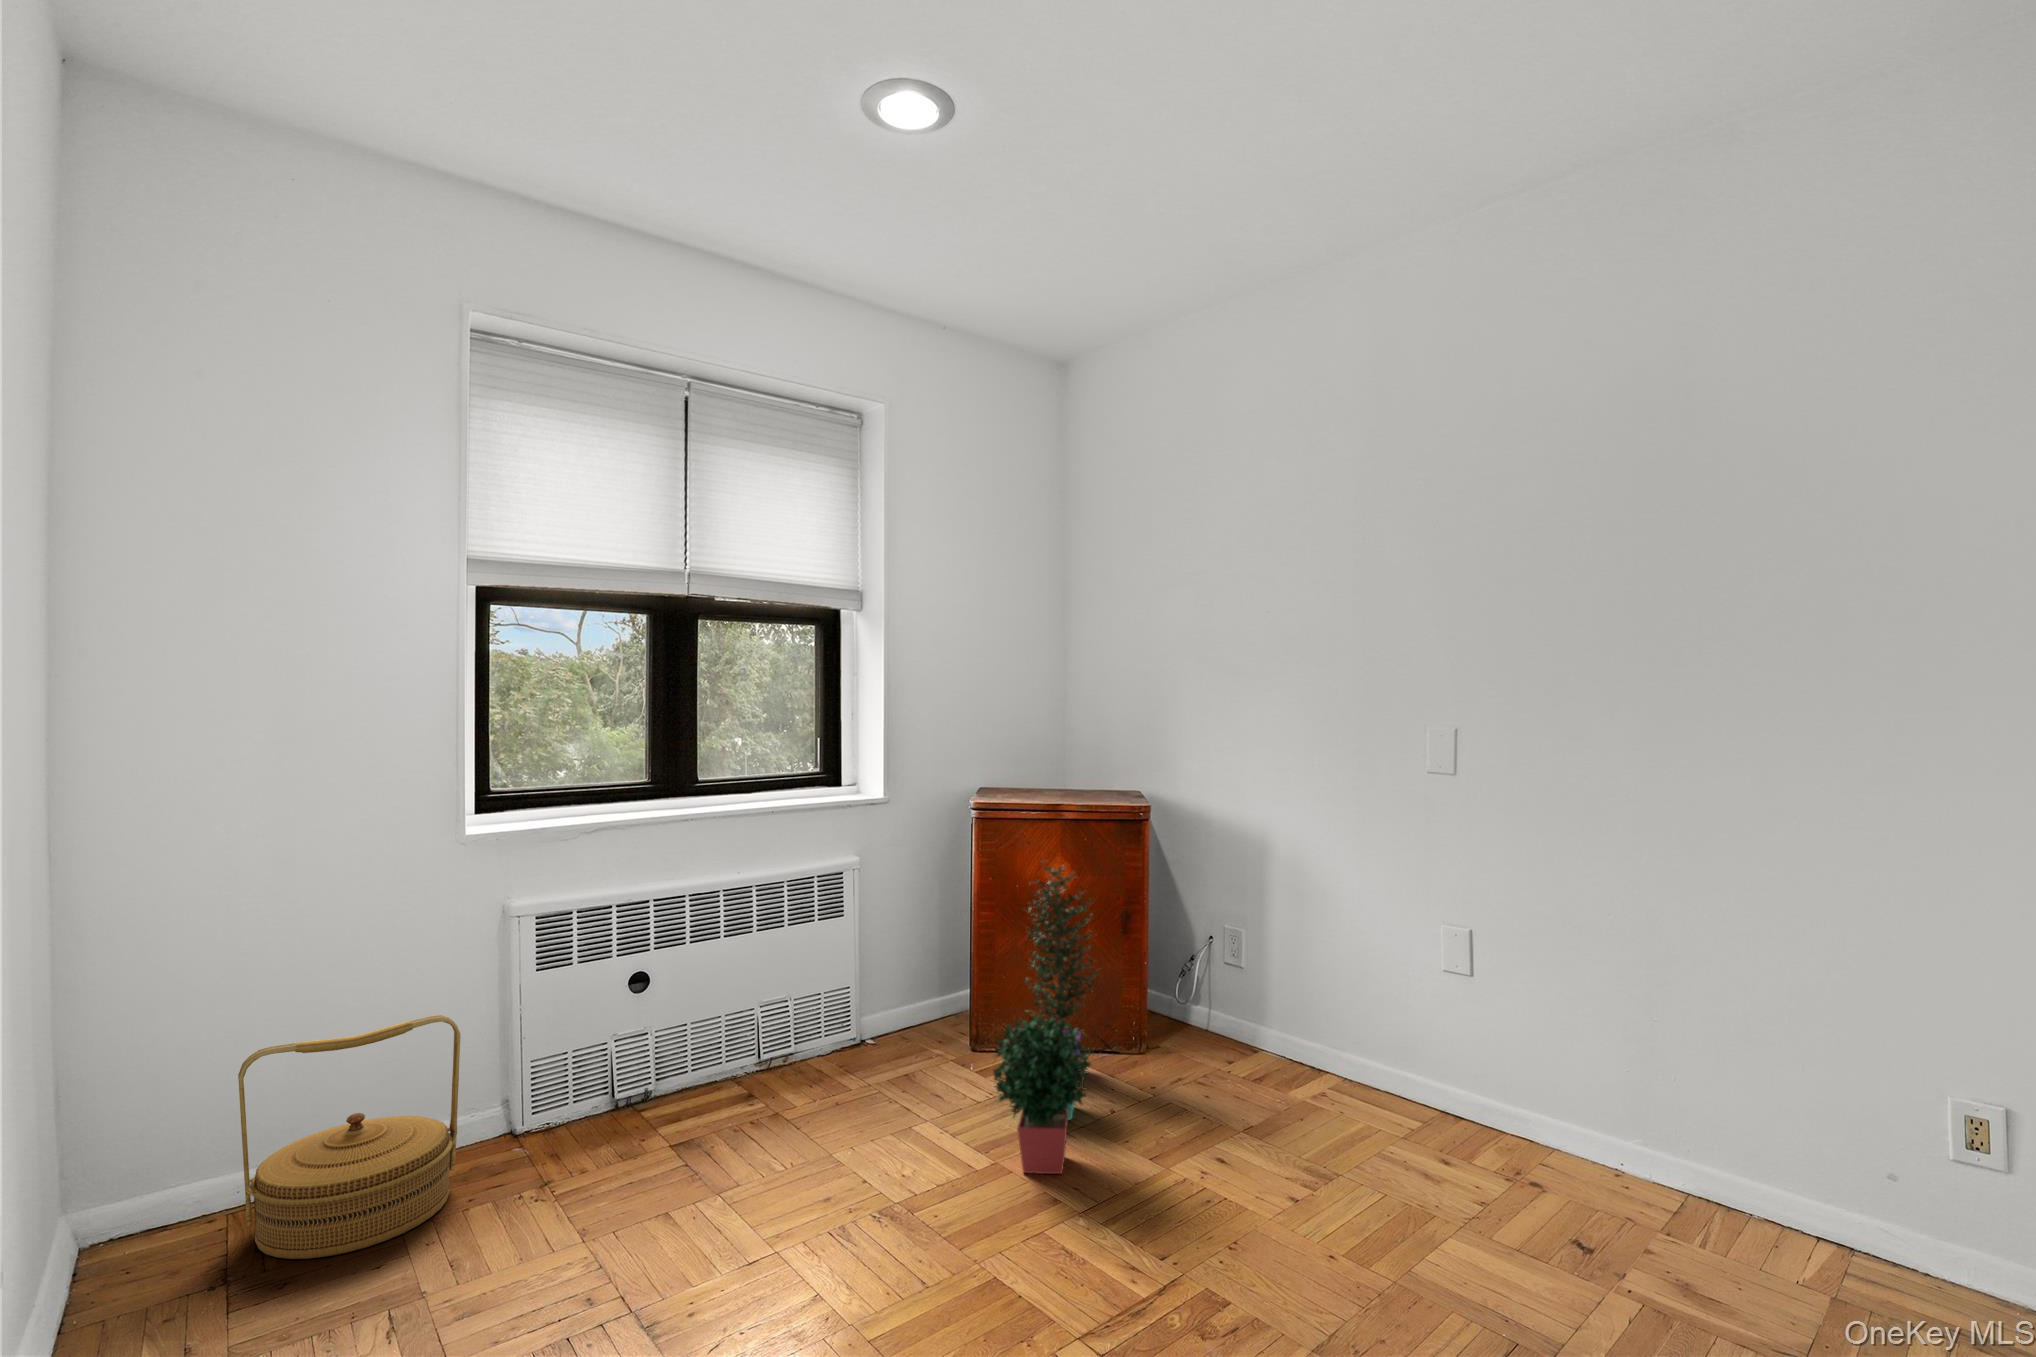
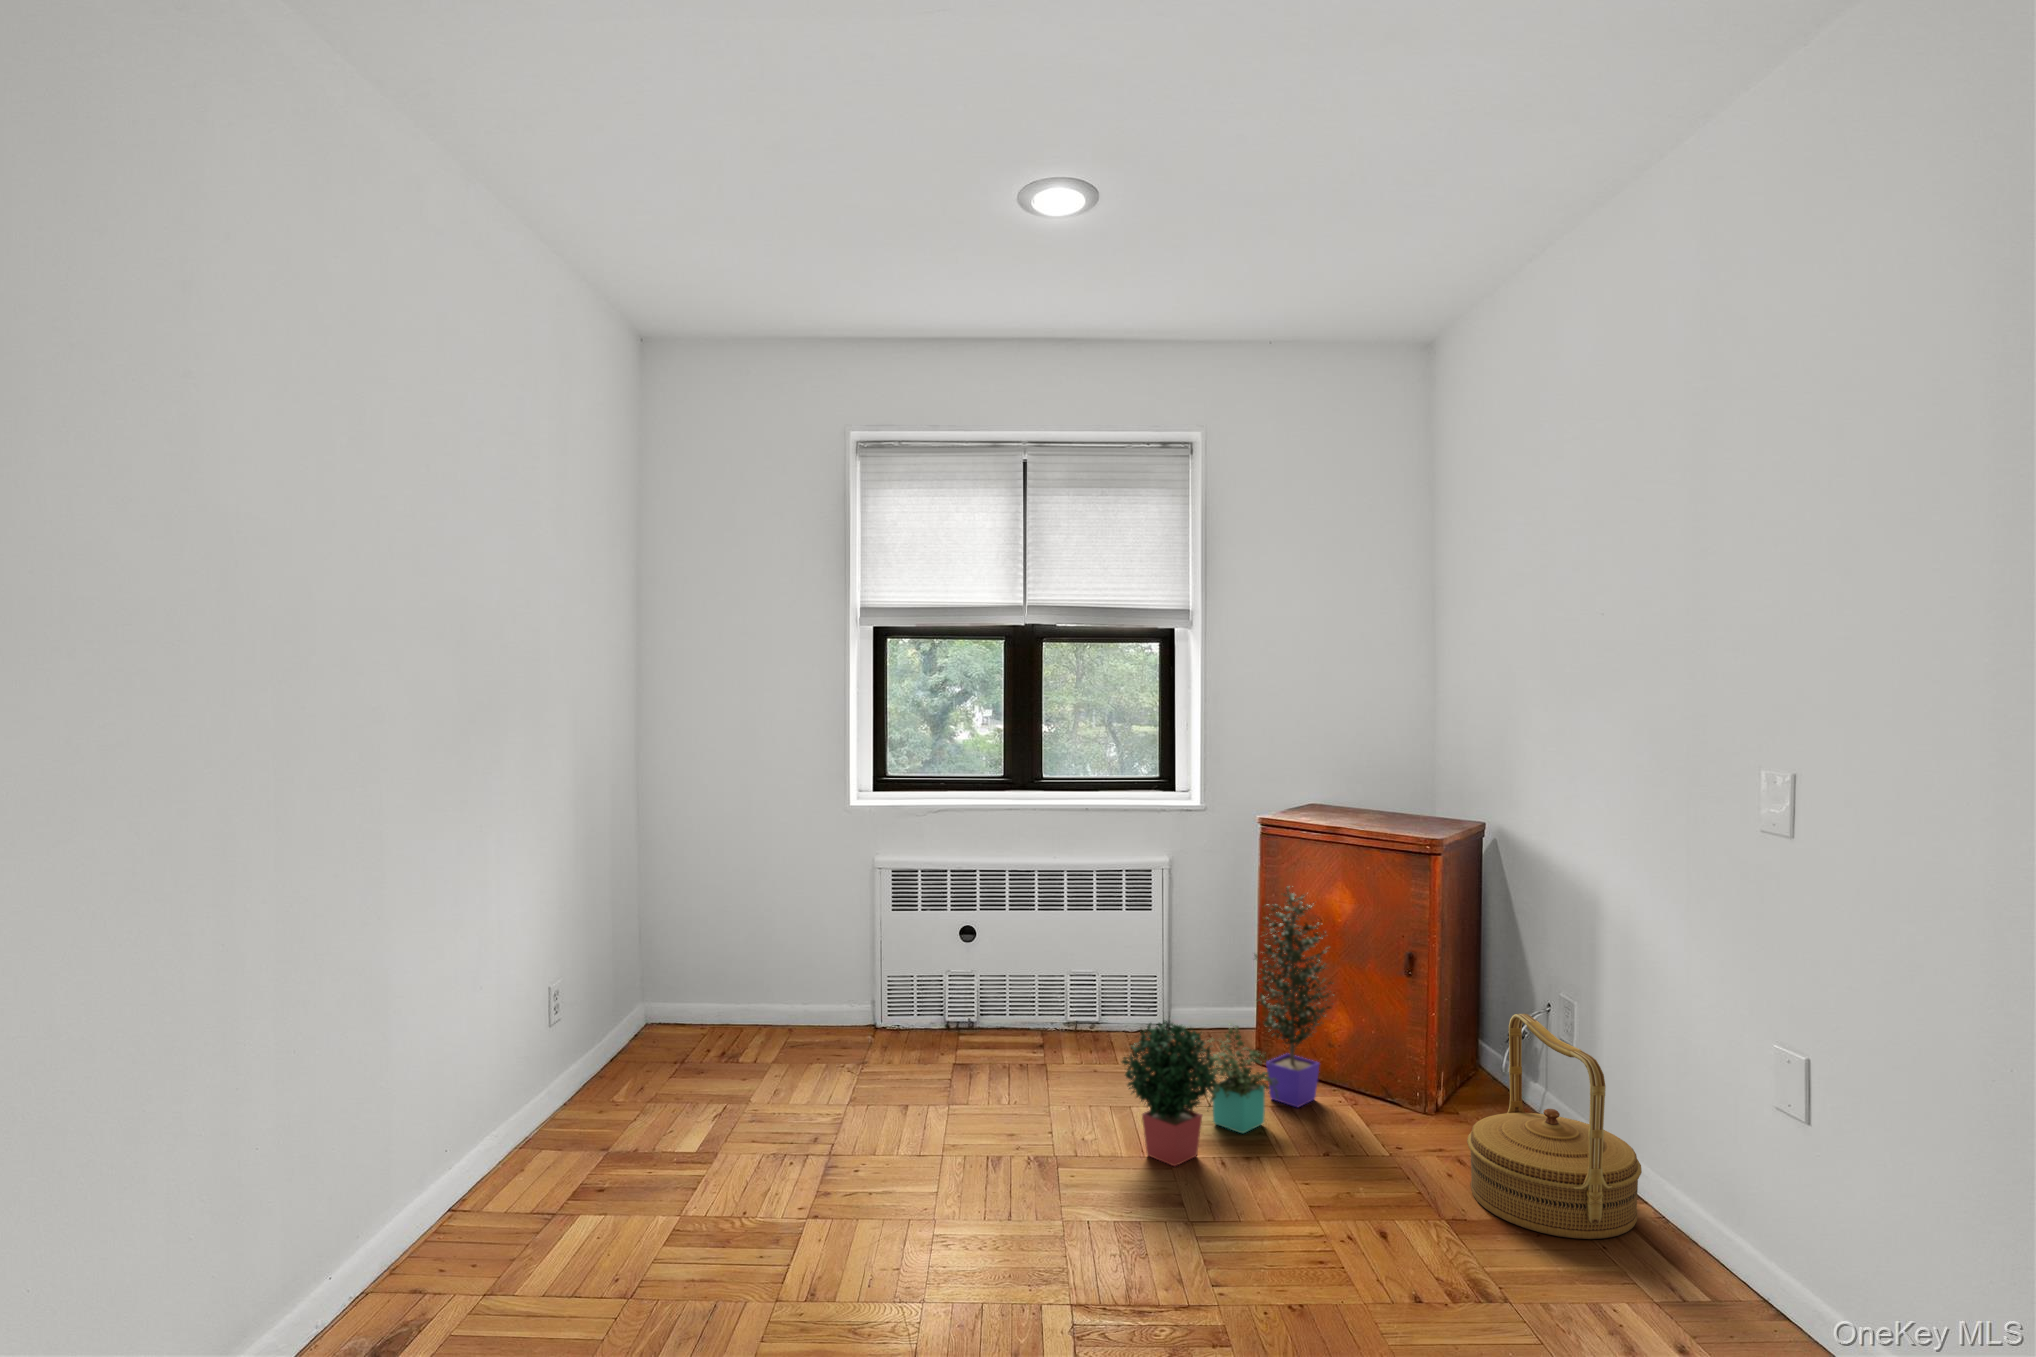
woven basket: present [238,1015,460,1259] -> present [1467,1014,1642,1239]

